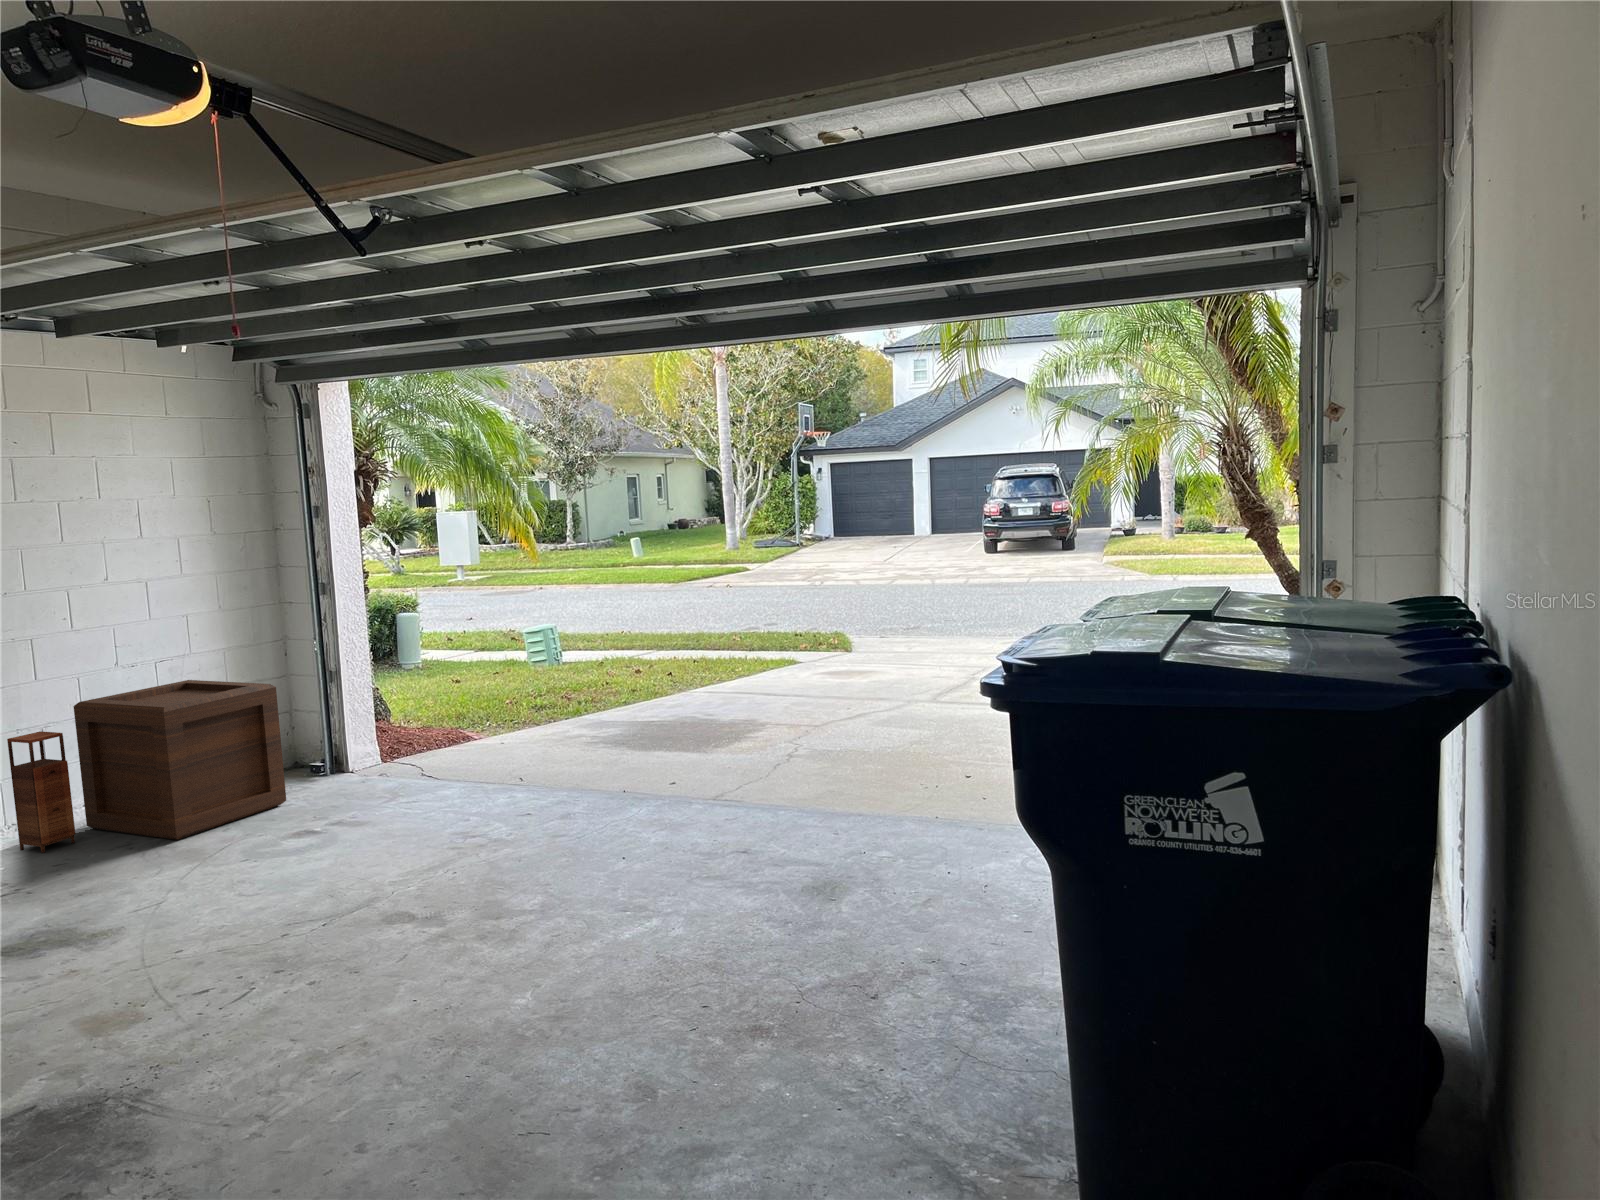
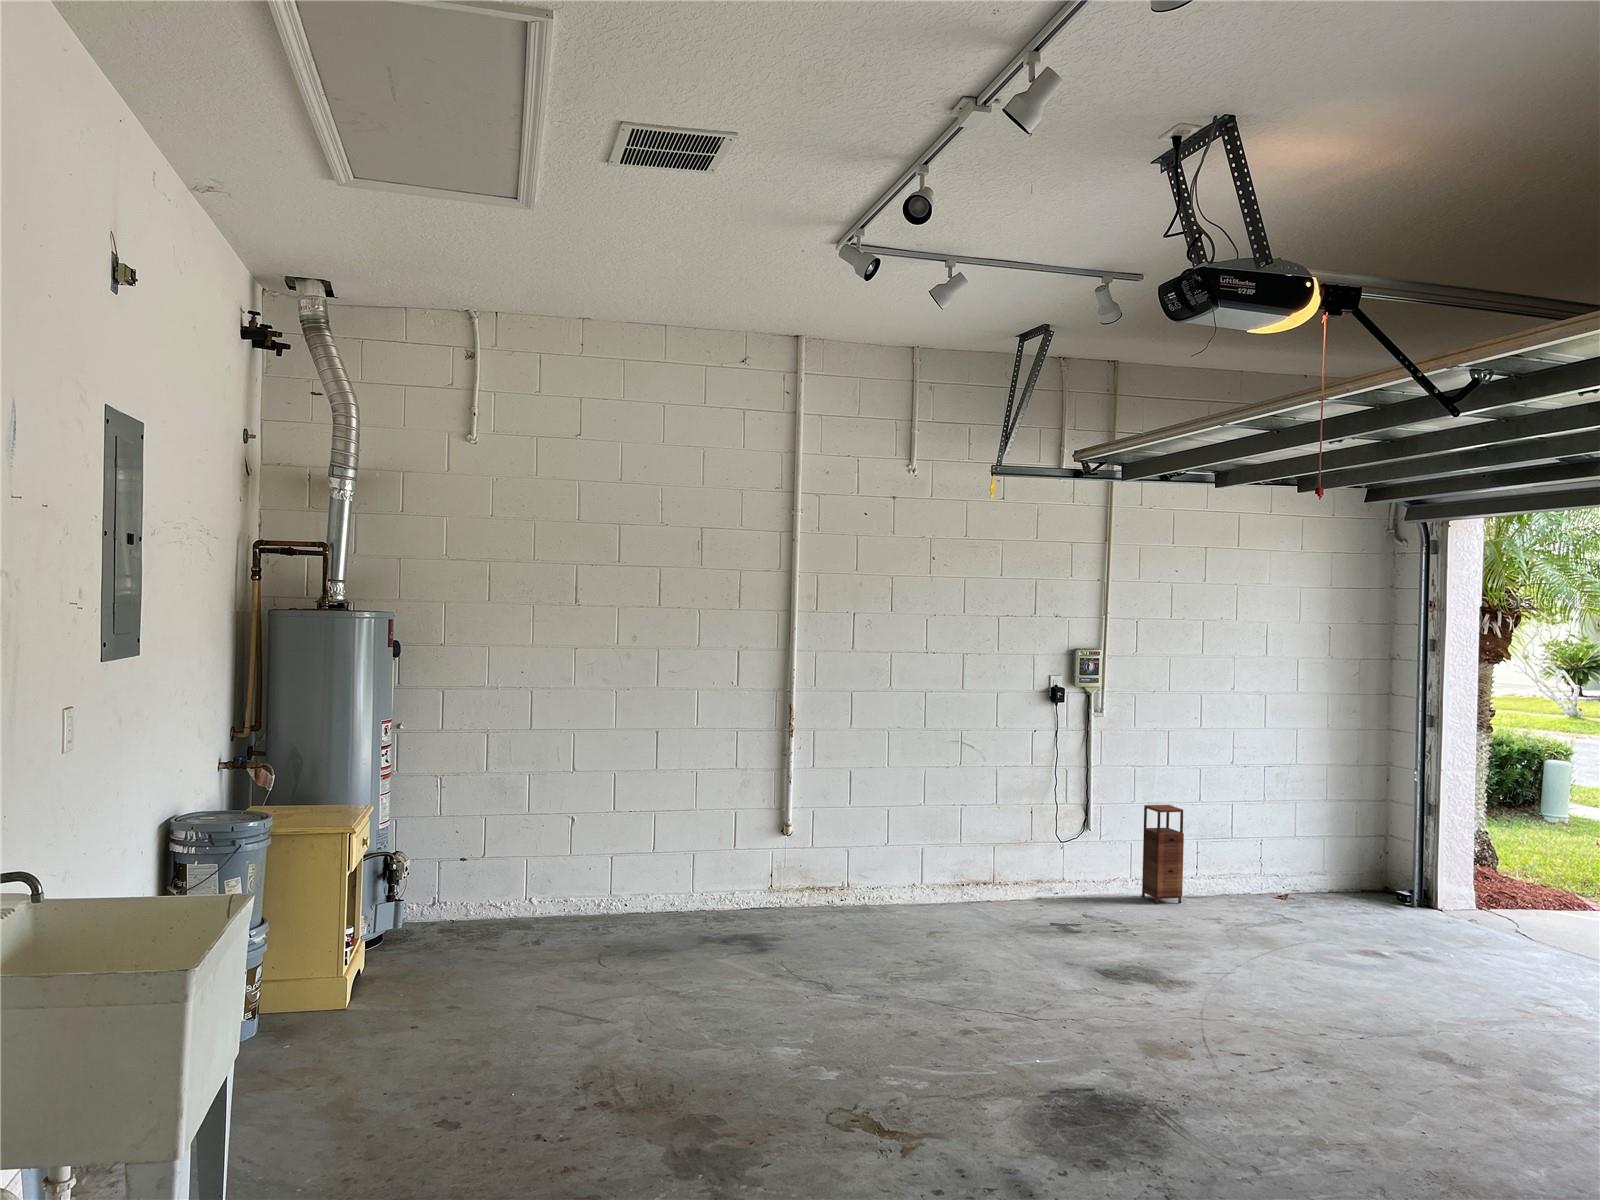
wooden crate: present [73,680,286,840] -> none [1193,786,1367,925]

